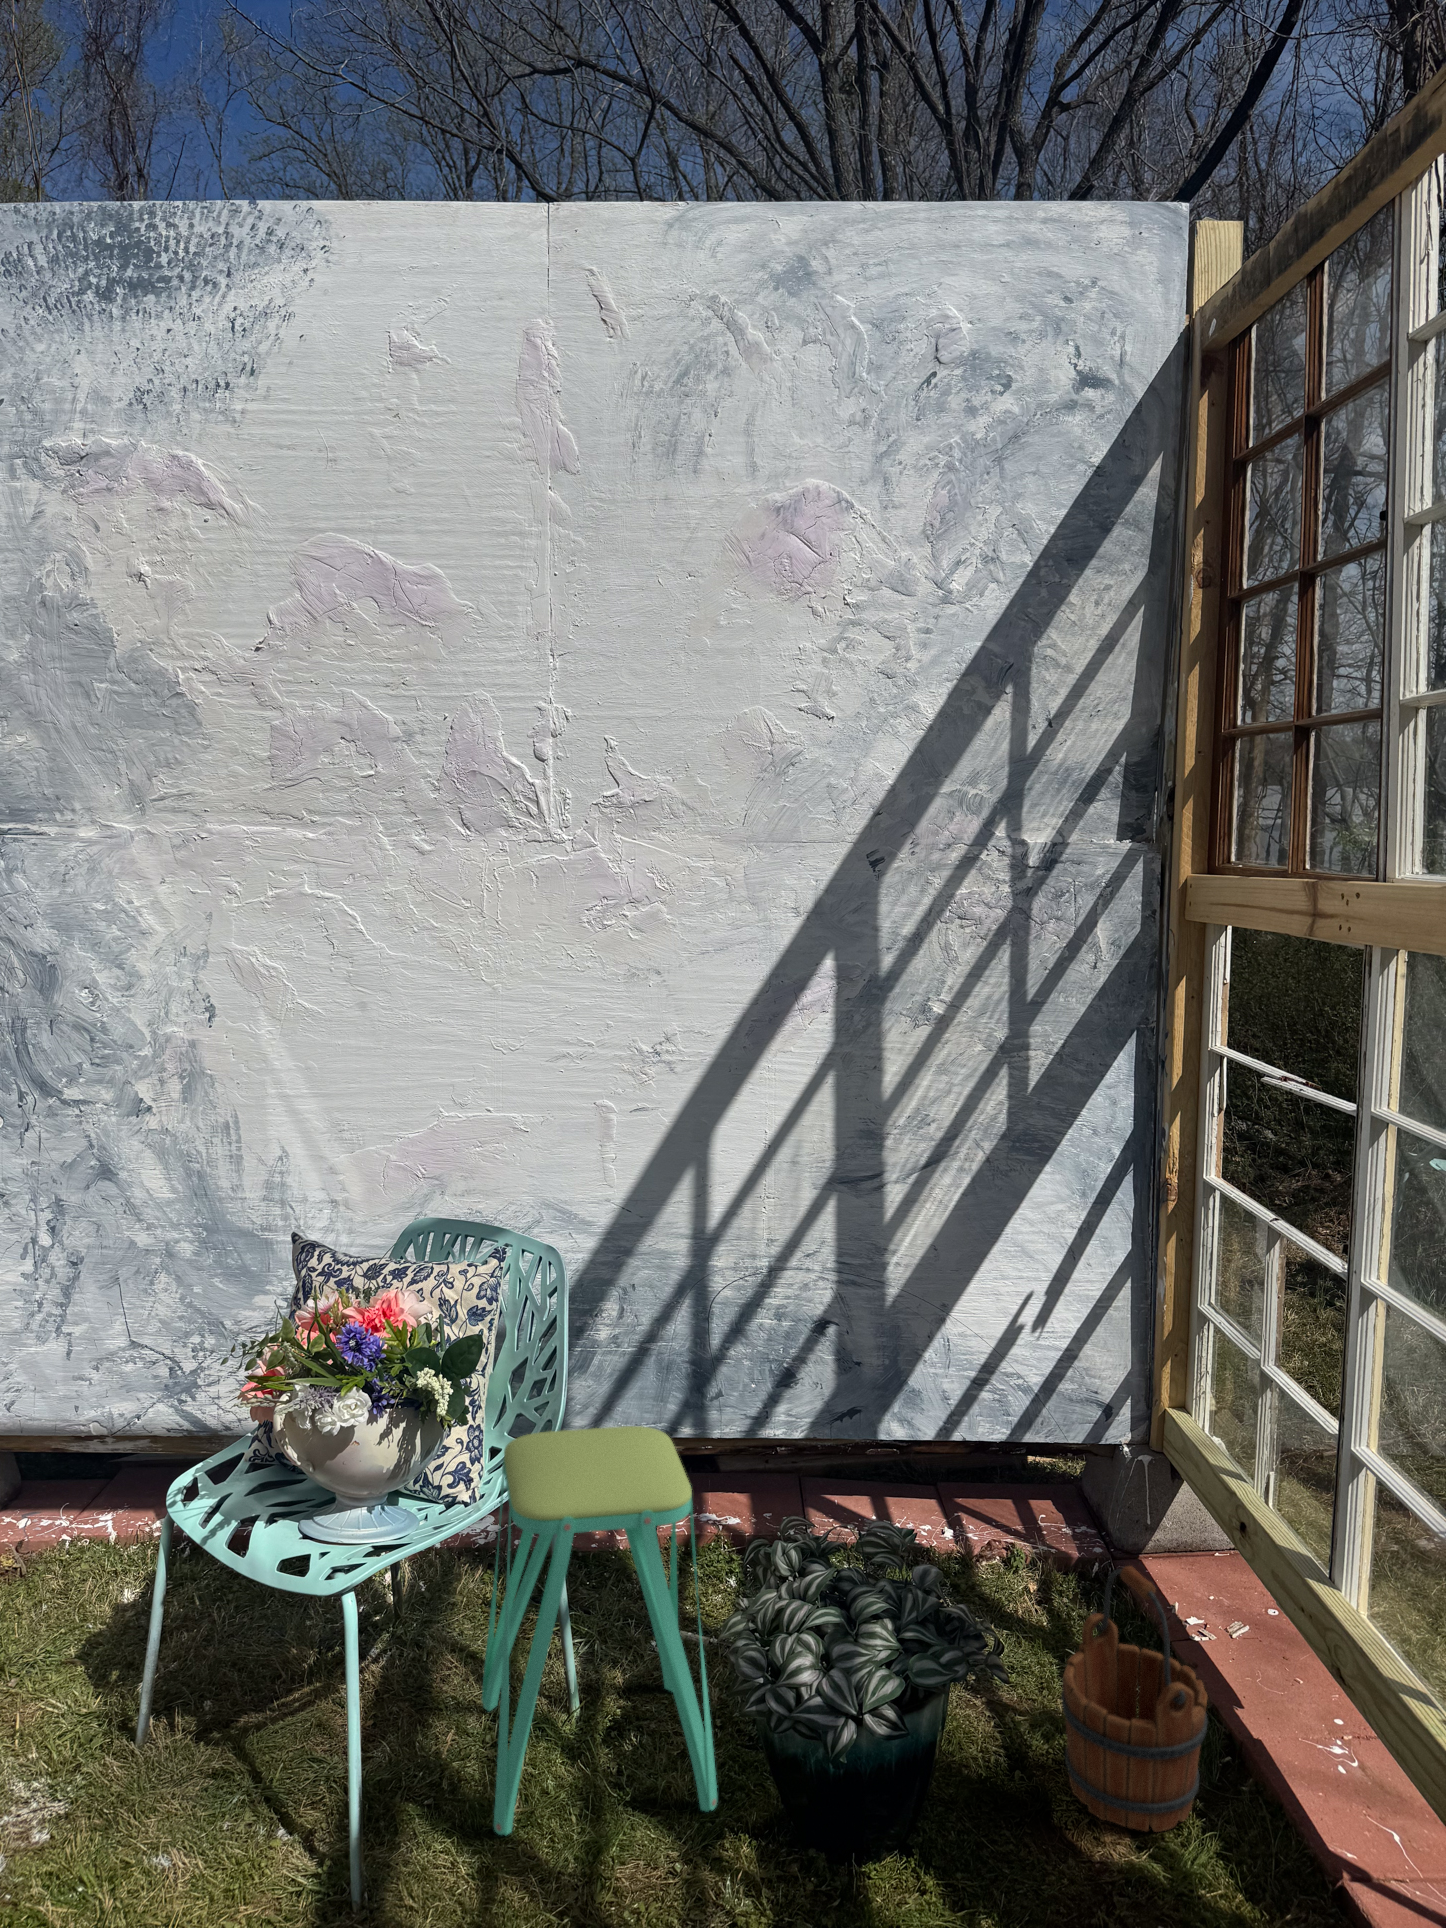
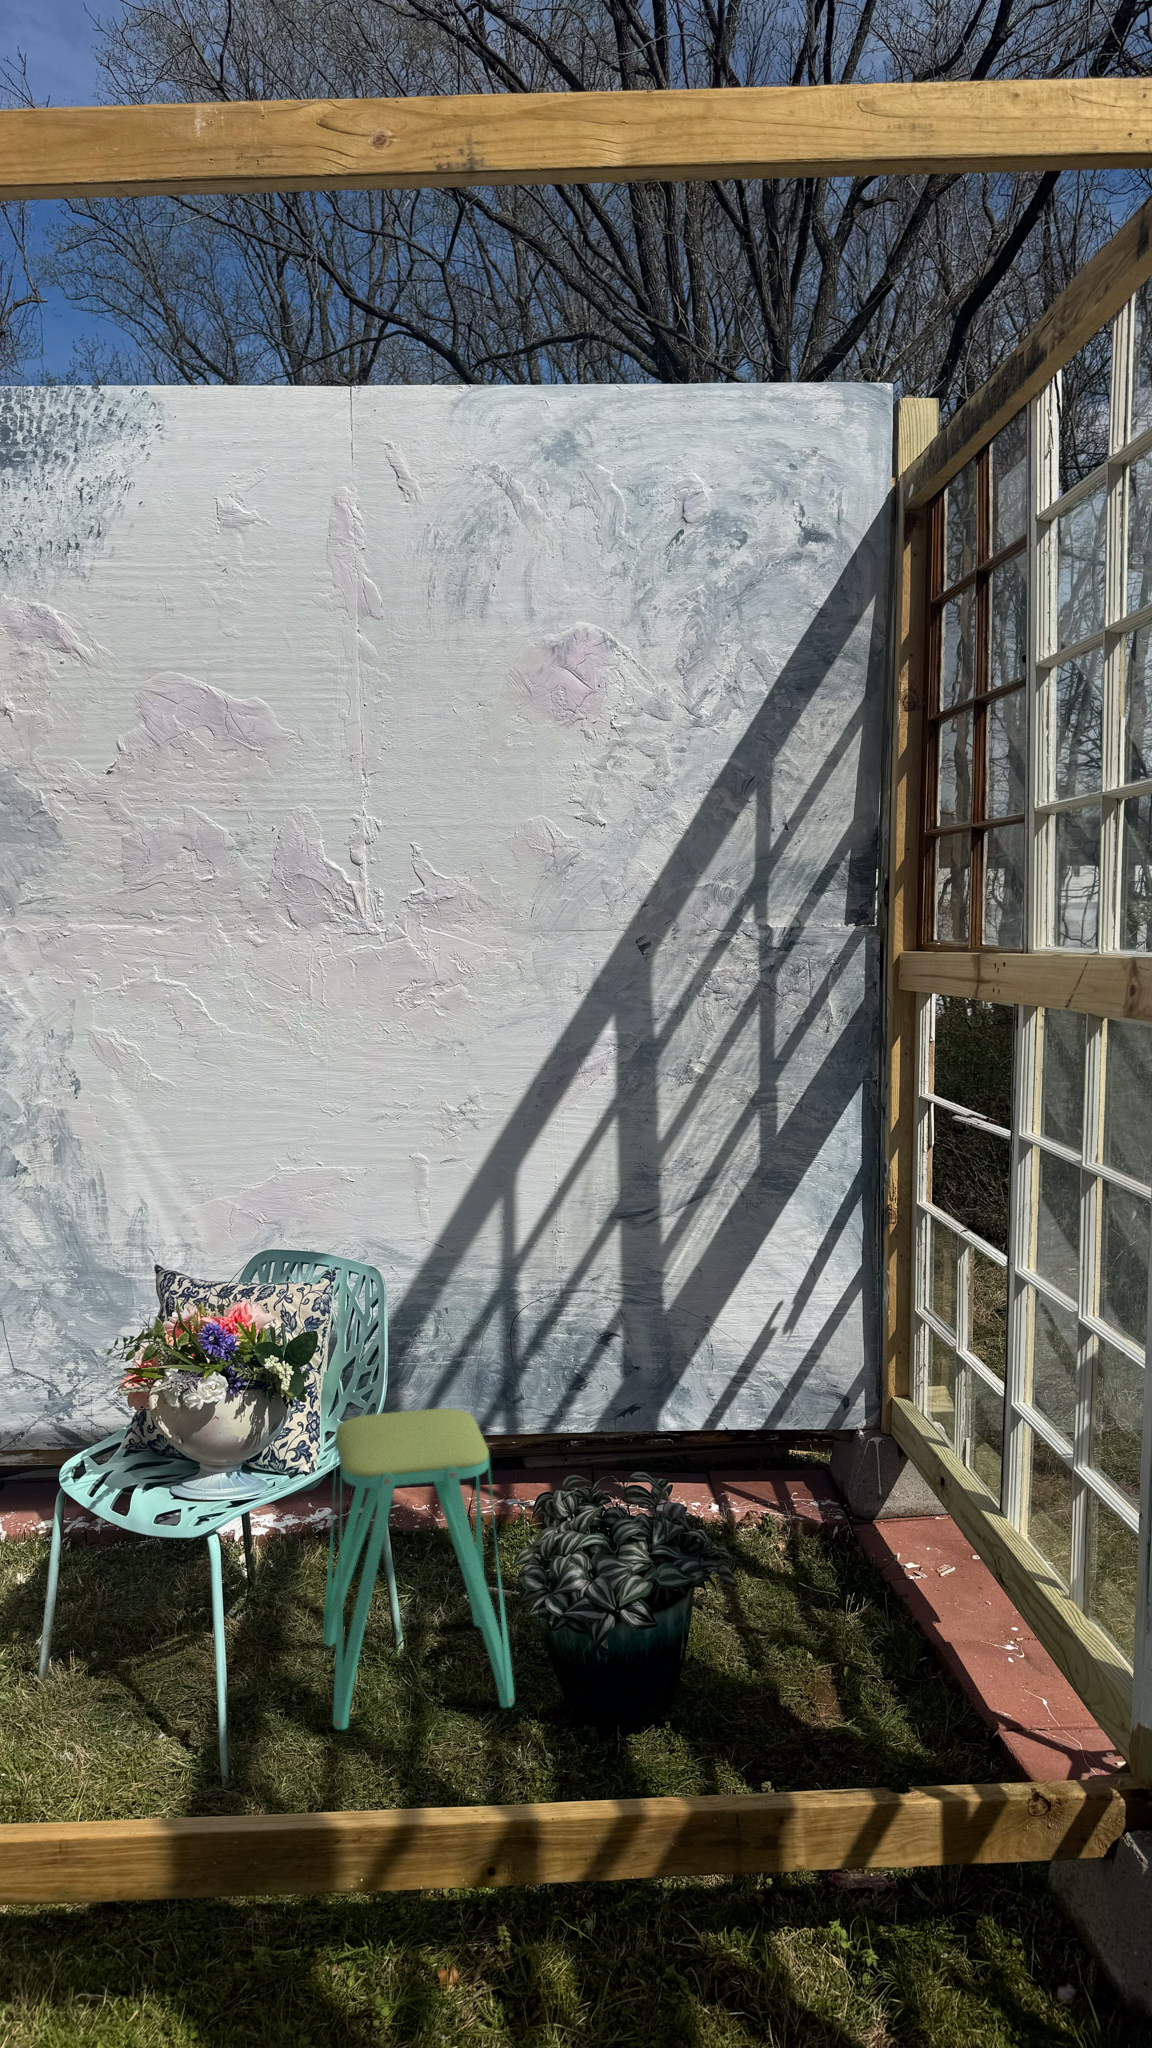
wooden bucket: present [1061,1566,1207,1832] -> none [789,1501,903,1707]

